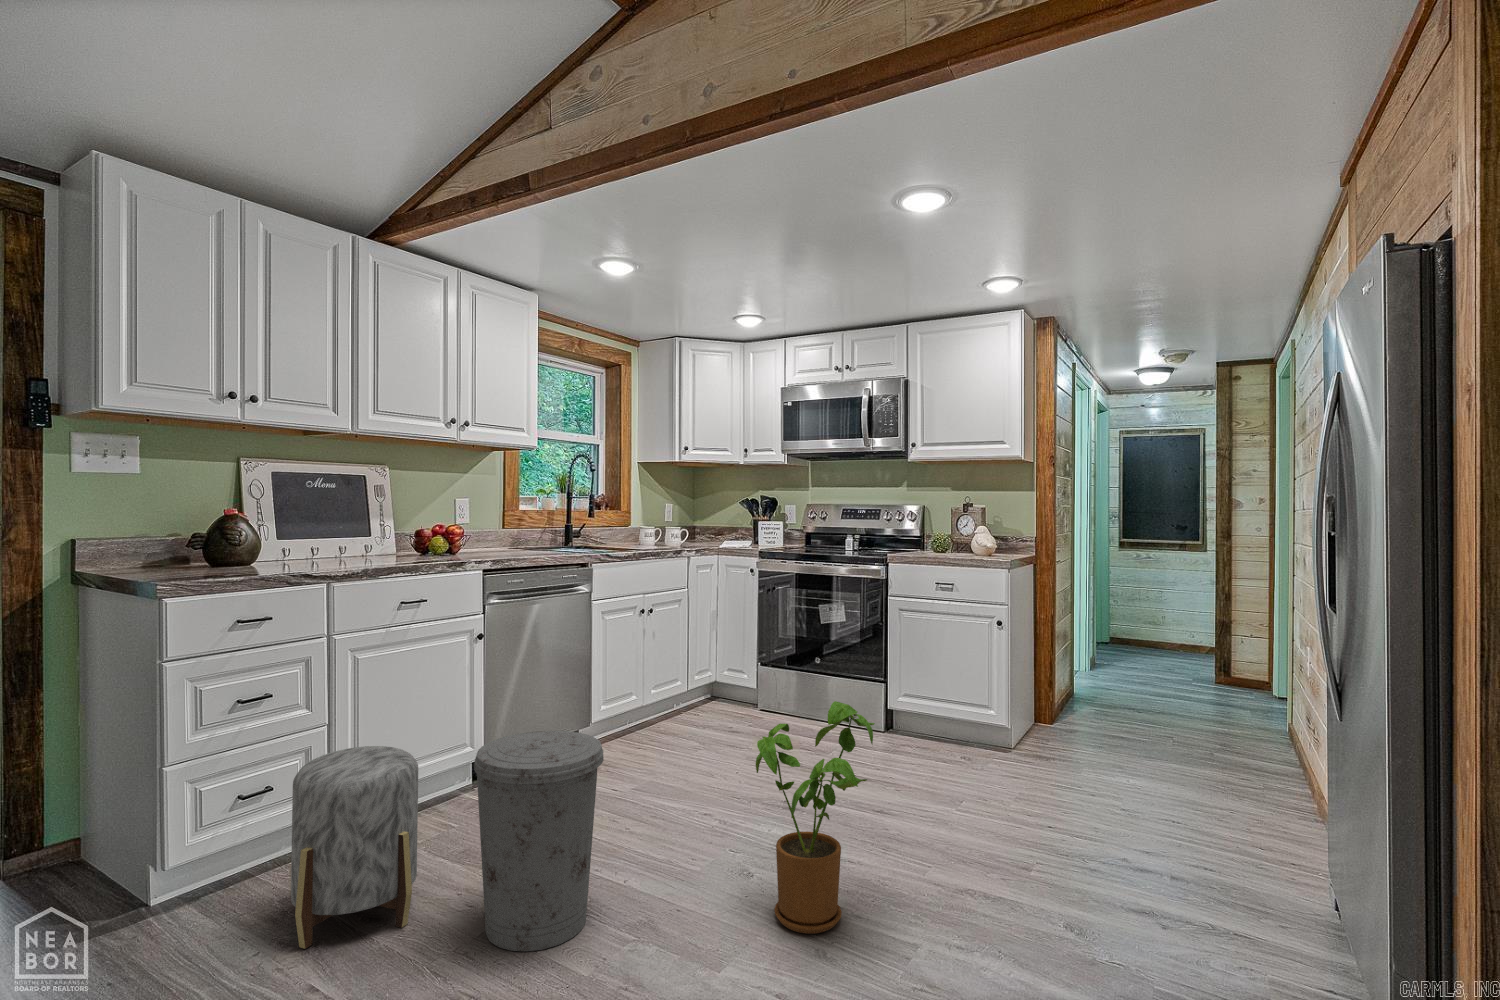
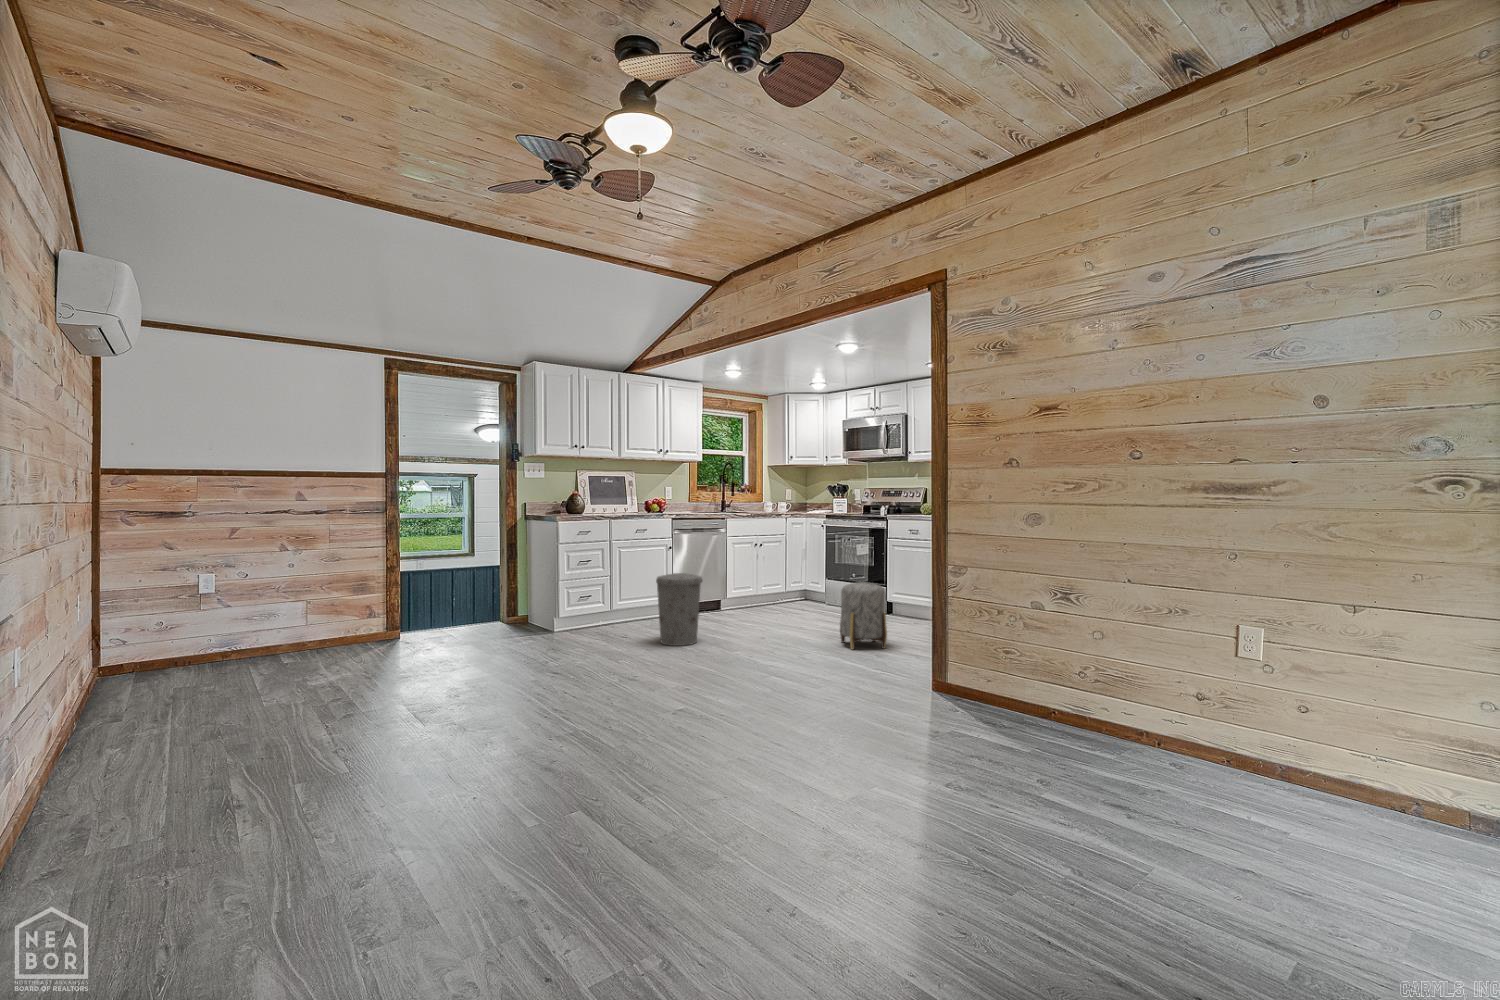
house plant: present [756,701,875,934] -> none [759,563,809,650]
stool: present [291,746,418,949] -> present [840,582,887,649]

